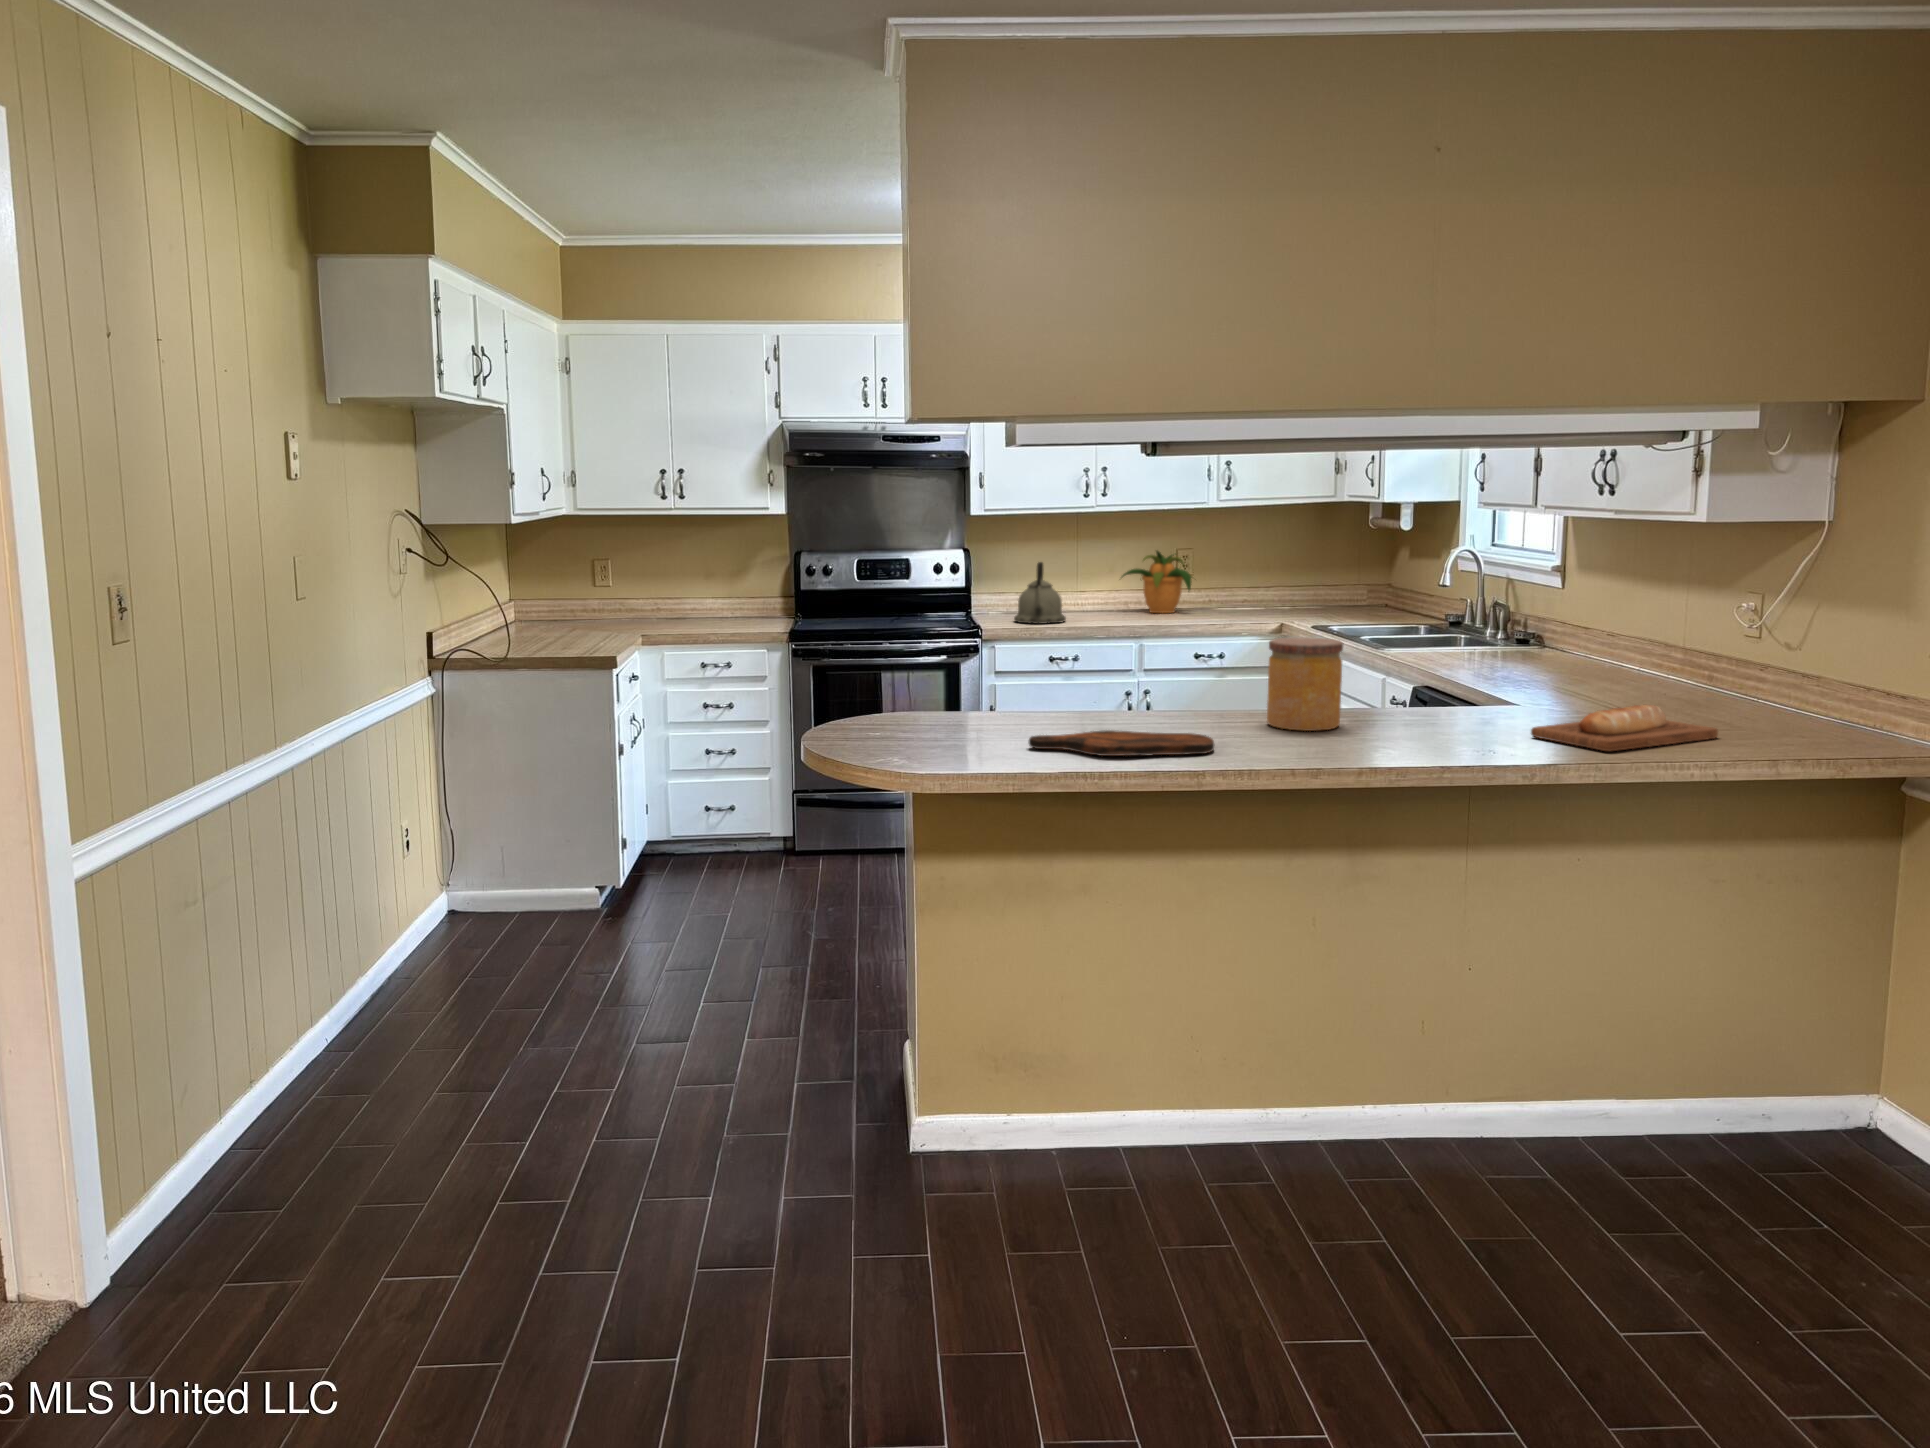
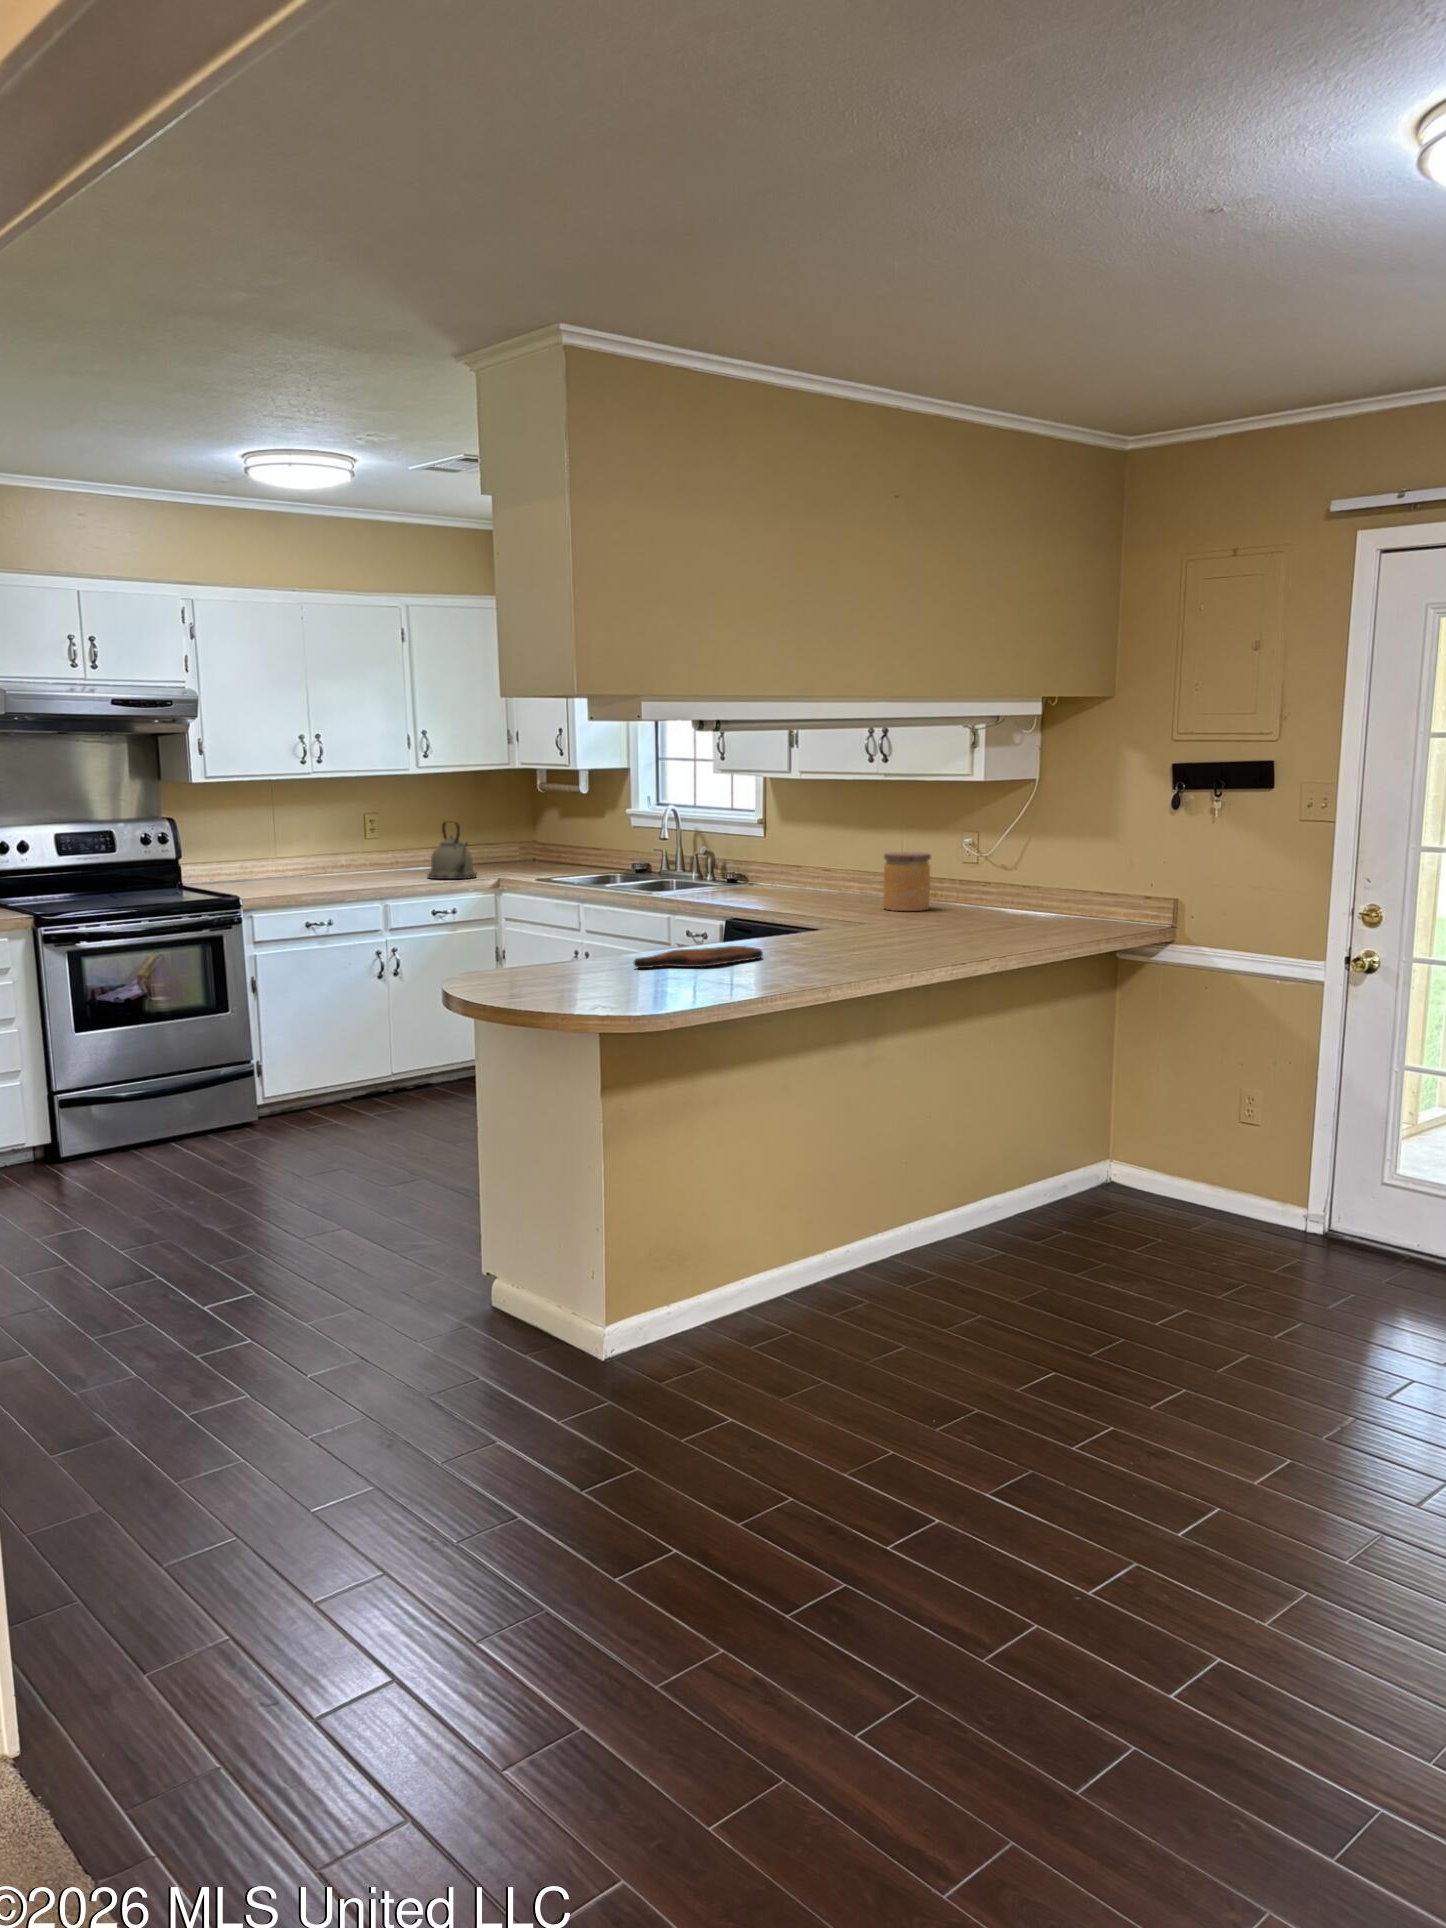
potted plant: present [1122,551,1192,613] -> none [326,814,400,876]
kettle: present [1014,562,1066,624] -> present [428,822,477,879]
jar: present [1267,637,1343,731] -> present [883,852,931,911]
bread loaf: present [1531,705,1718,751] -> none [902,904,988,933]

